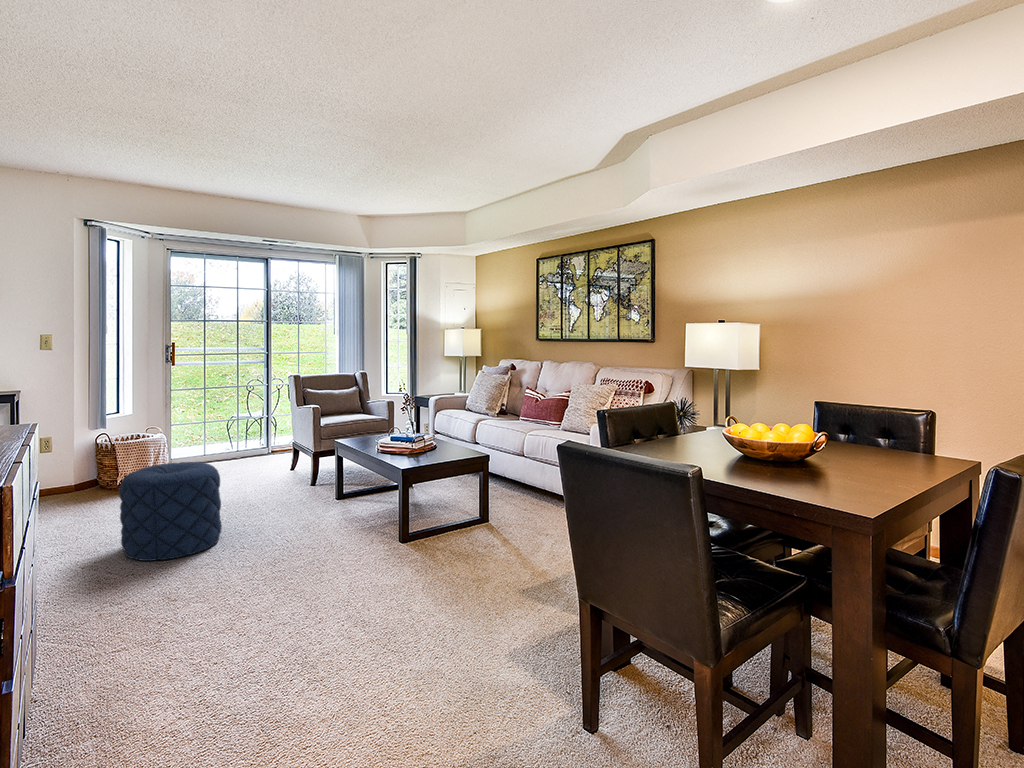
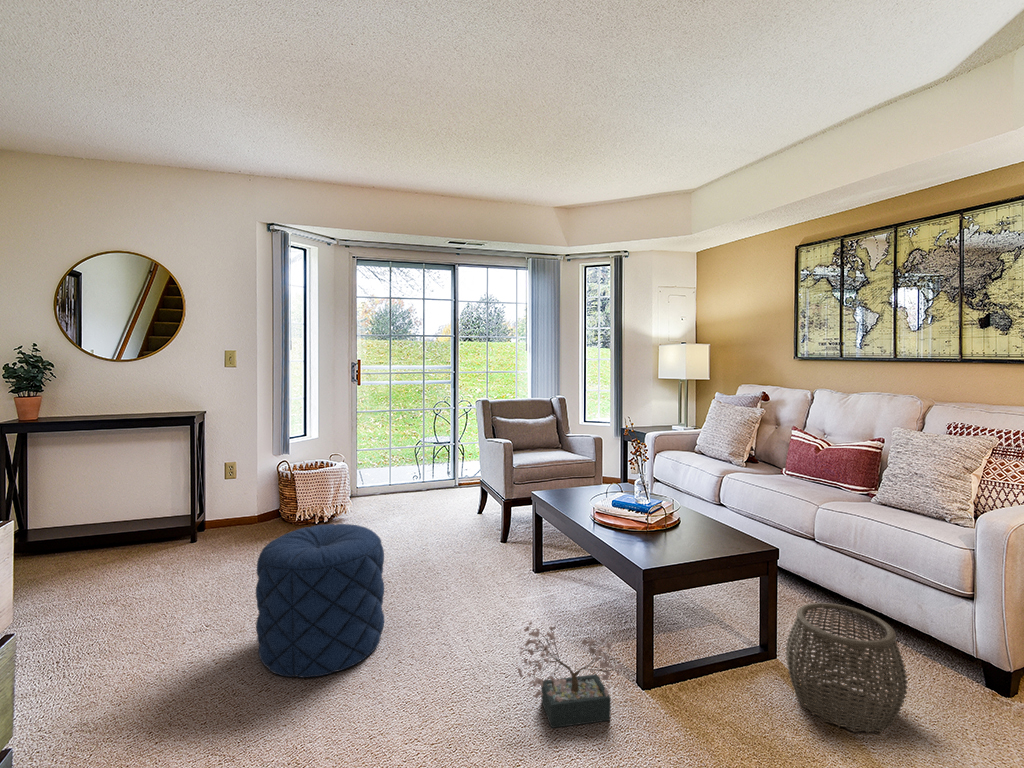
woven basket: none [481,480,538,540] -> present [785,603,908,733]
decorative plant: none [319,502,384,558] -> present [517,622,622,728]

